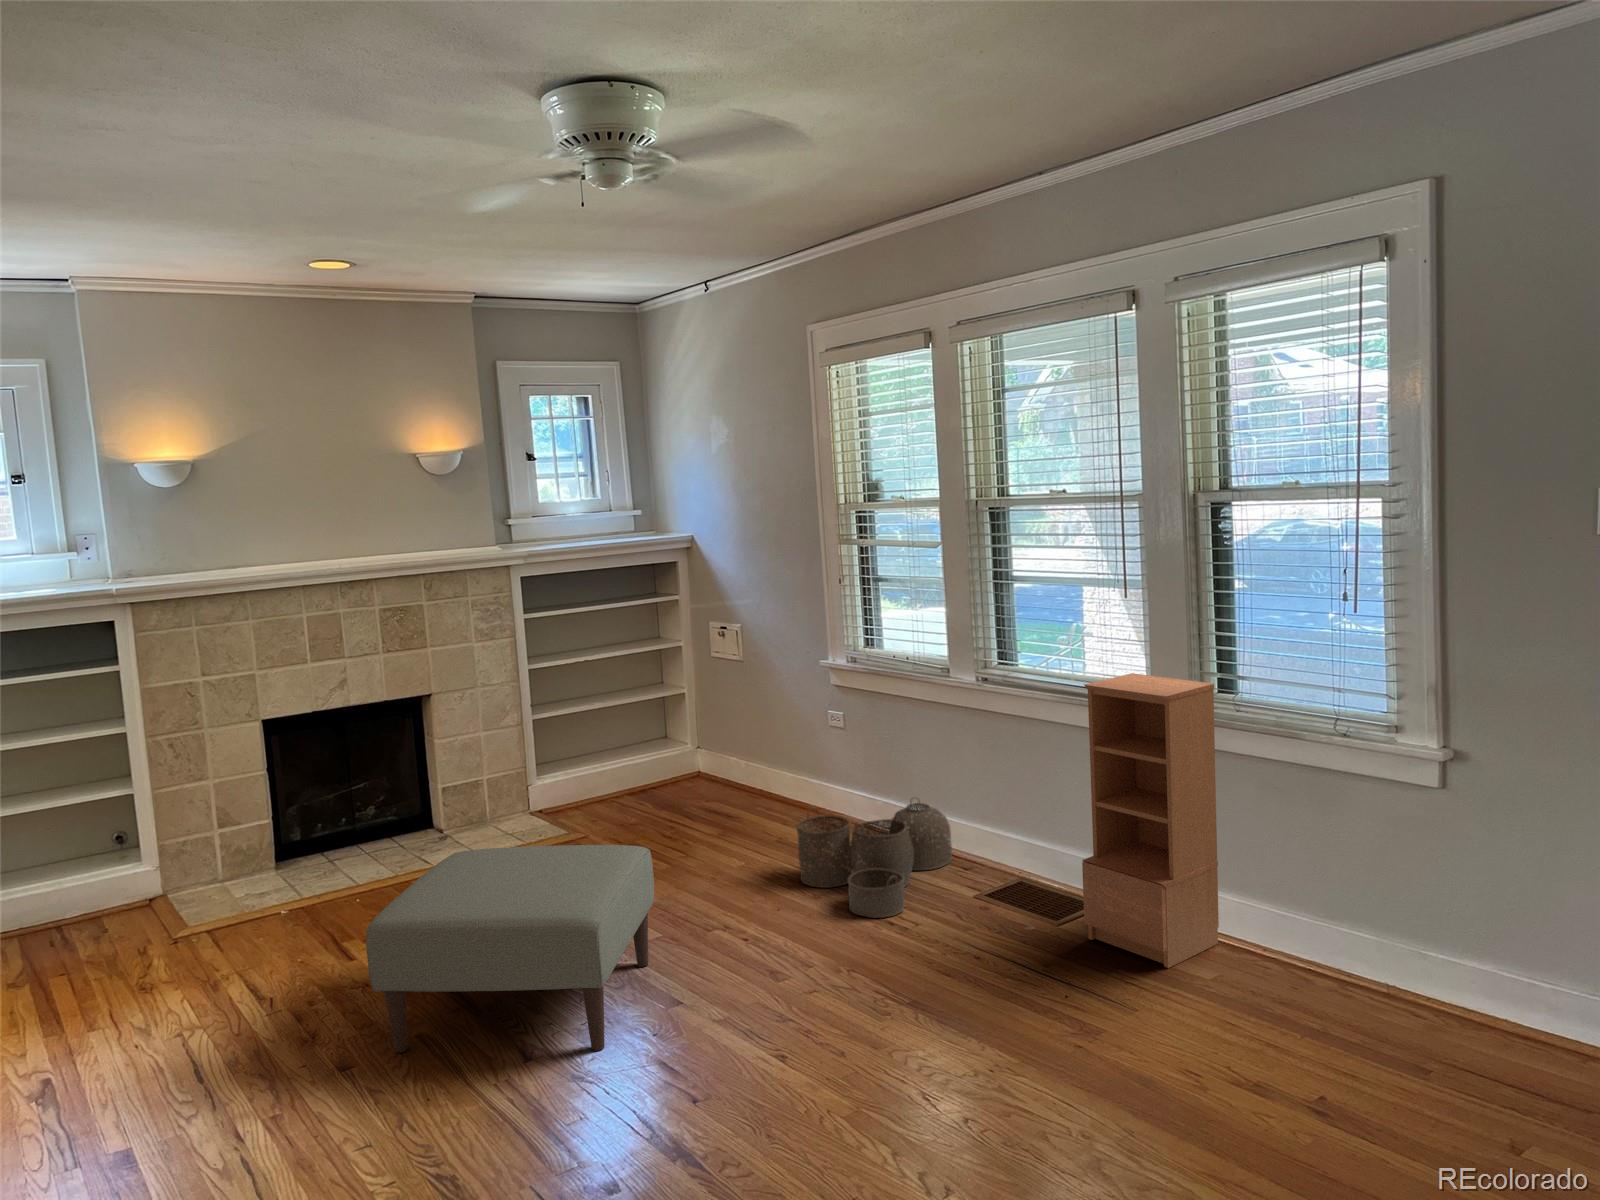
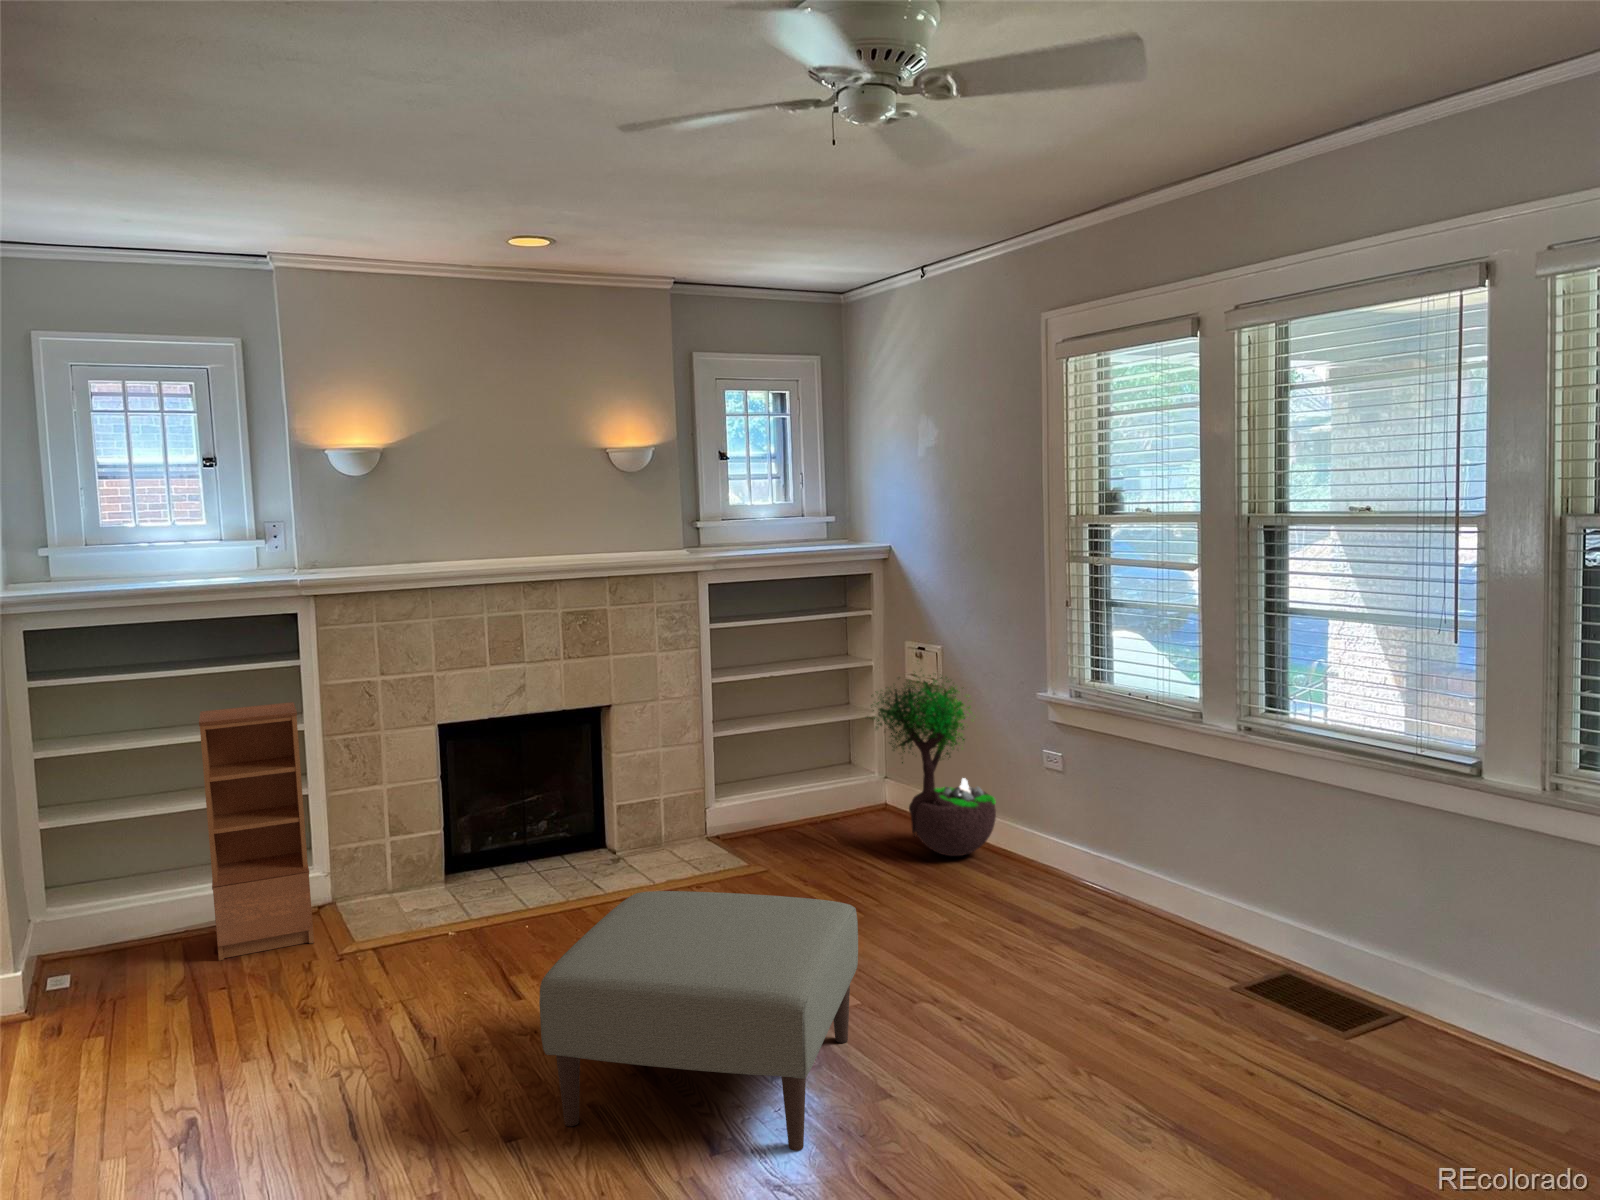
potted tree: none [669,637,792,811] -> present [867,674,996,856]
bookcase: present [1082,673,1219,968] -> present [199,702,314,961]
woven basket: present [796,802,952,918] -> none [1014,860,1196,1006]

